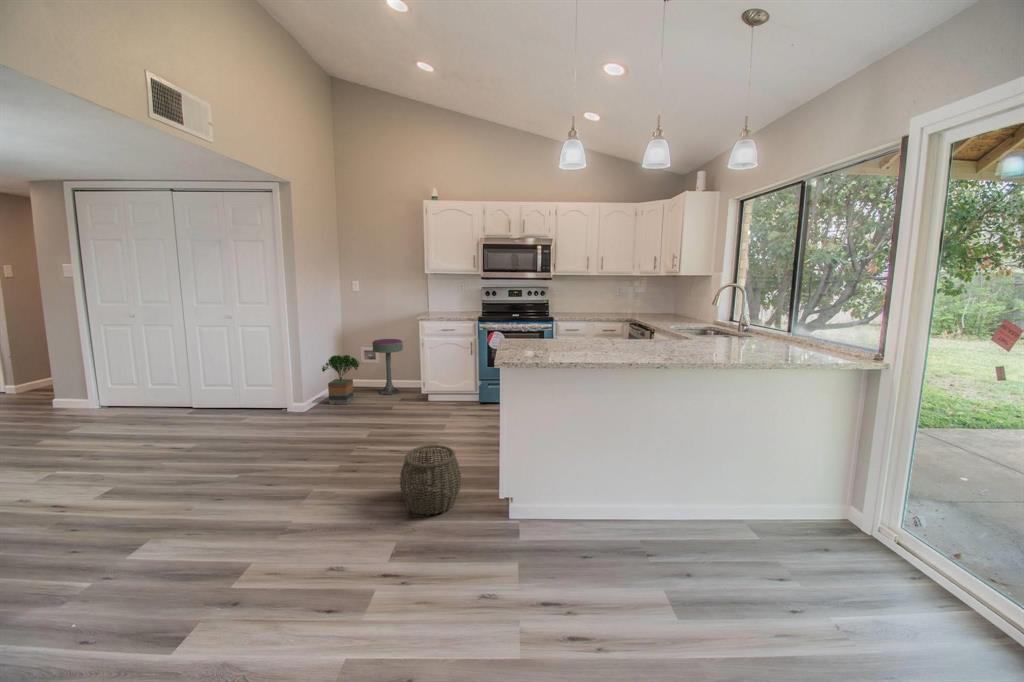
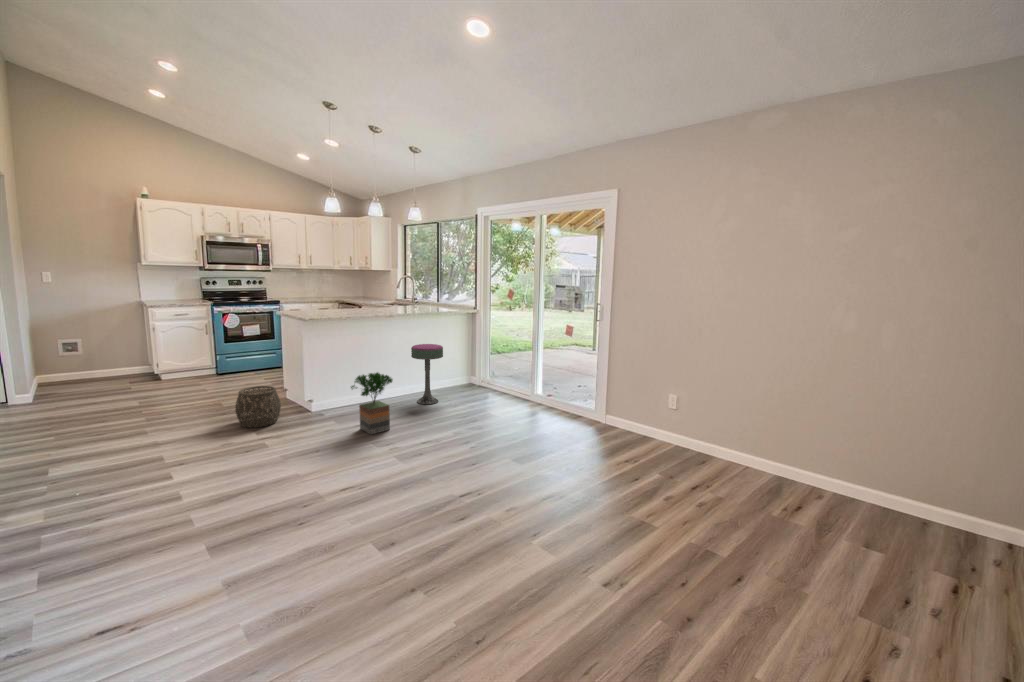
bar stool: present [372,339,403,395] -> present [411,344,443,404]
potted tree: present [322,355,359,404] -> present [351,373,393,435]

